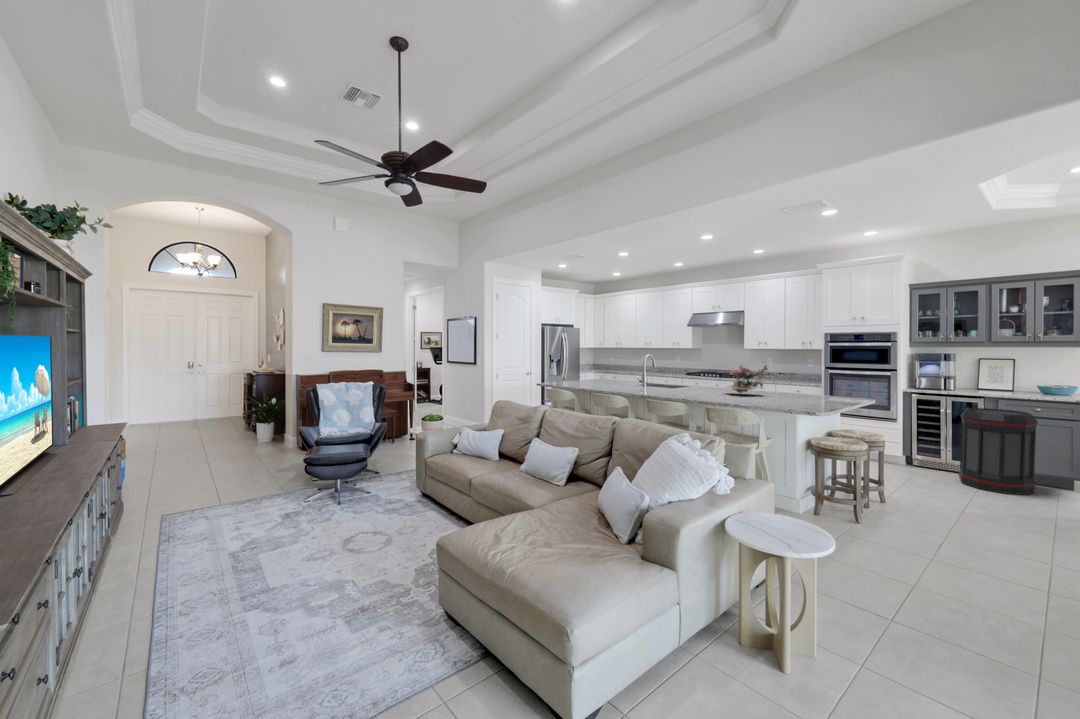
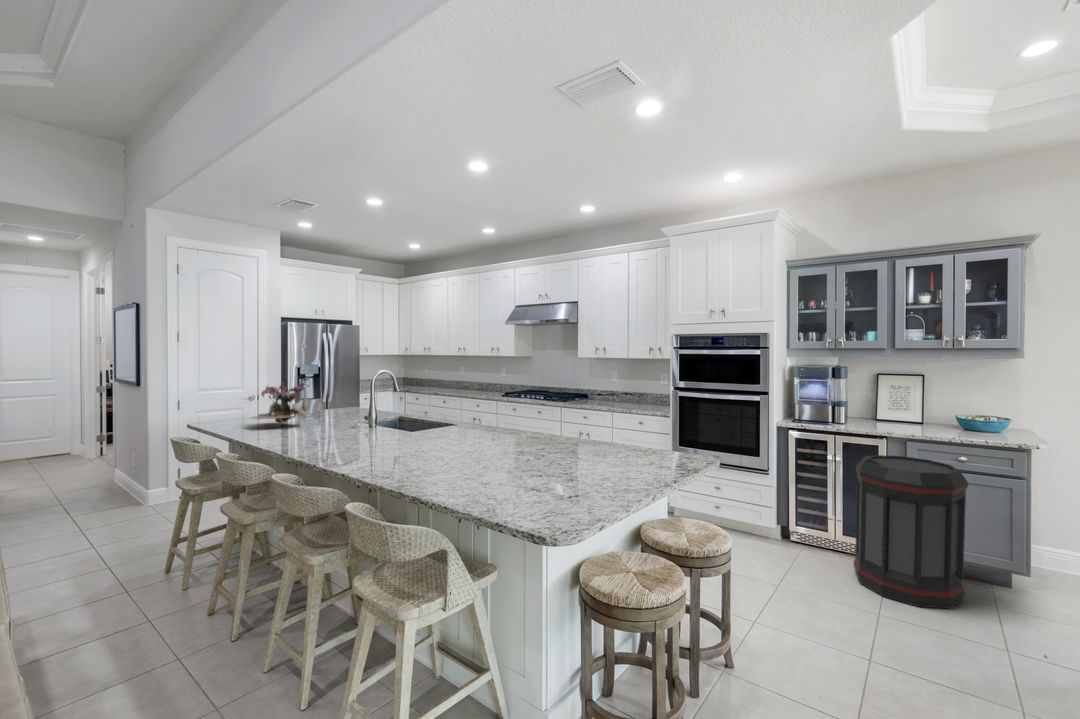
flower arrangement: present [728,365,767,393] -> present [252,382,308,424]

